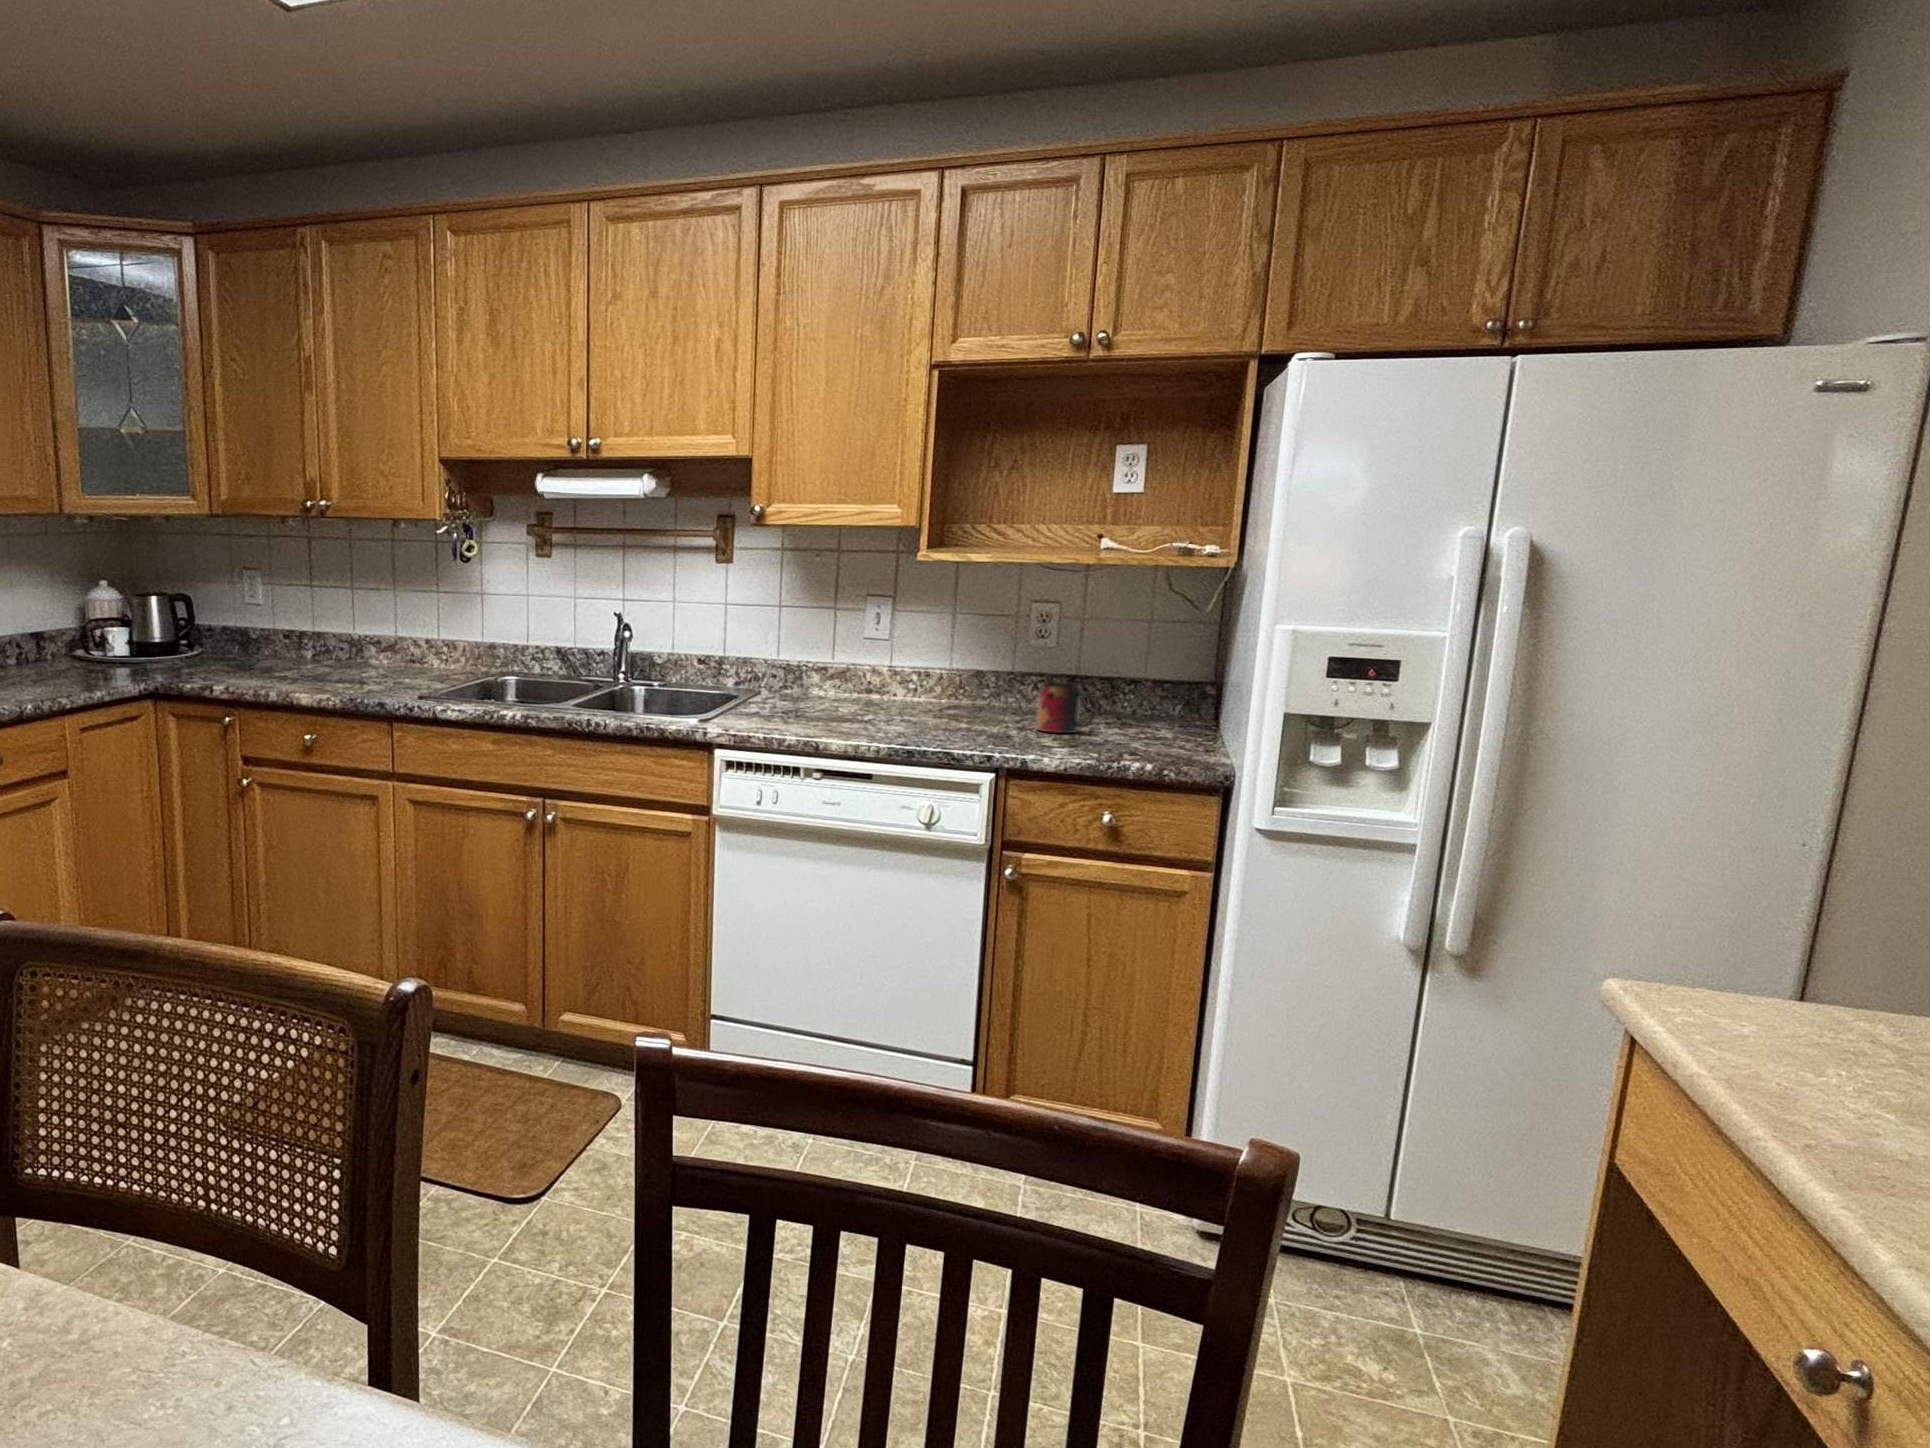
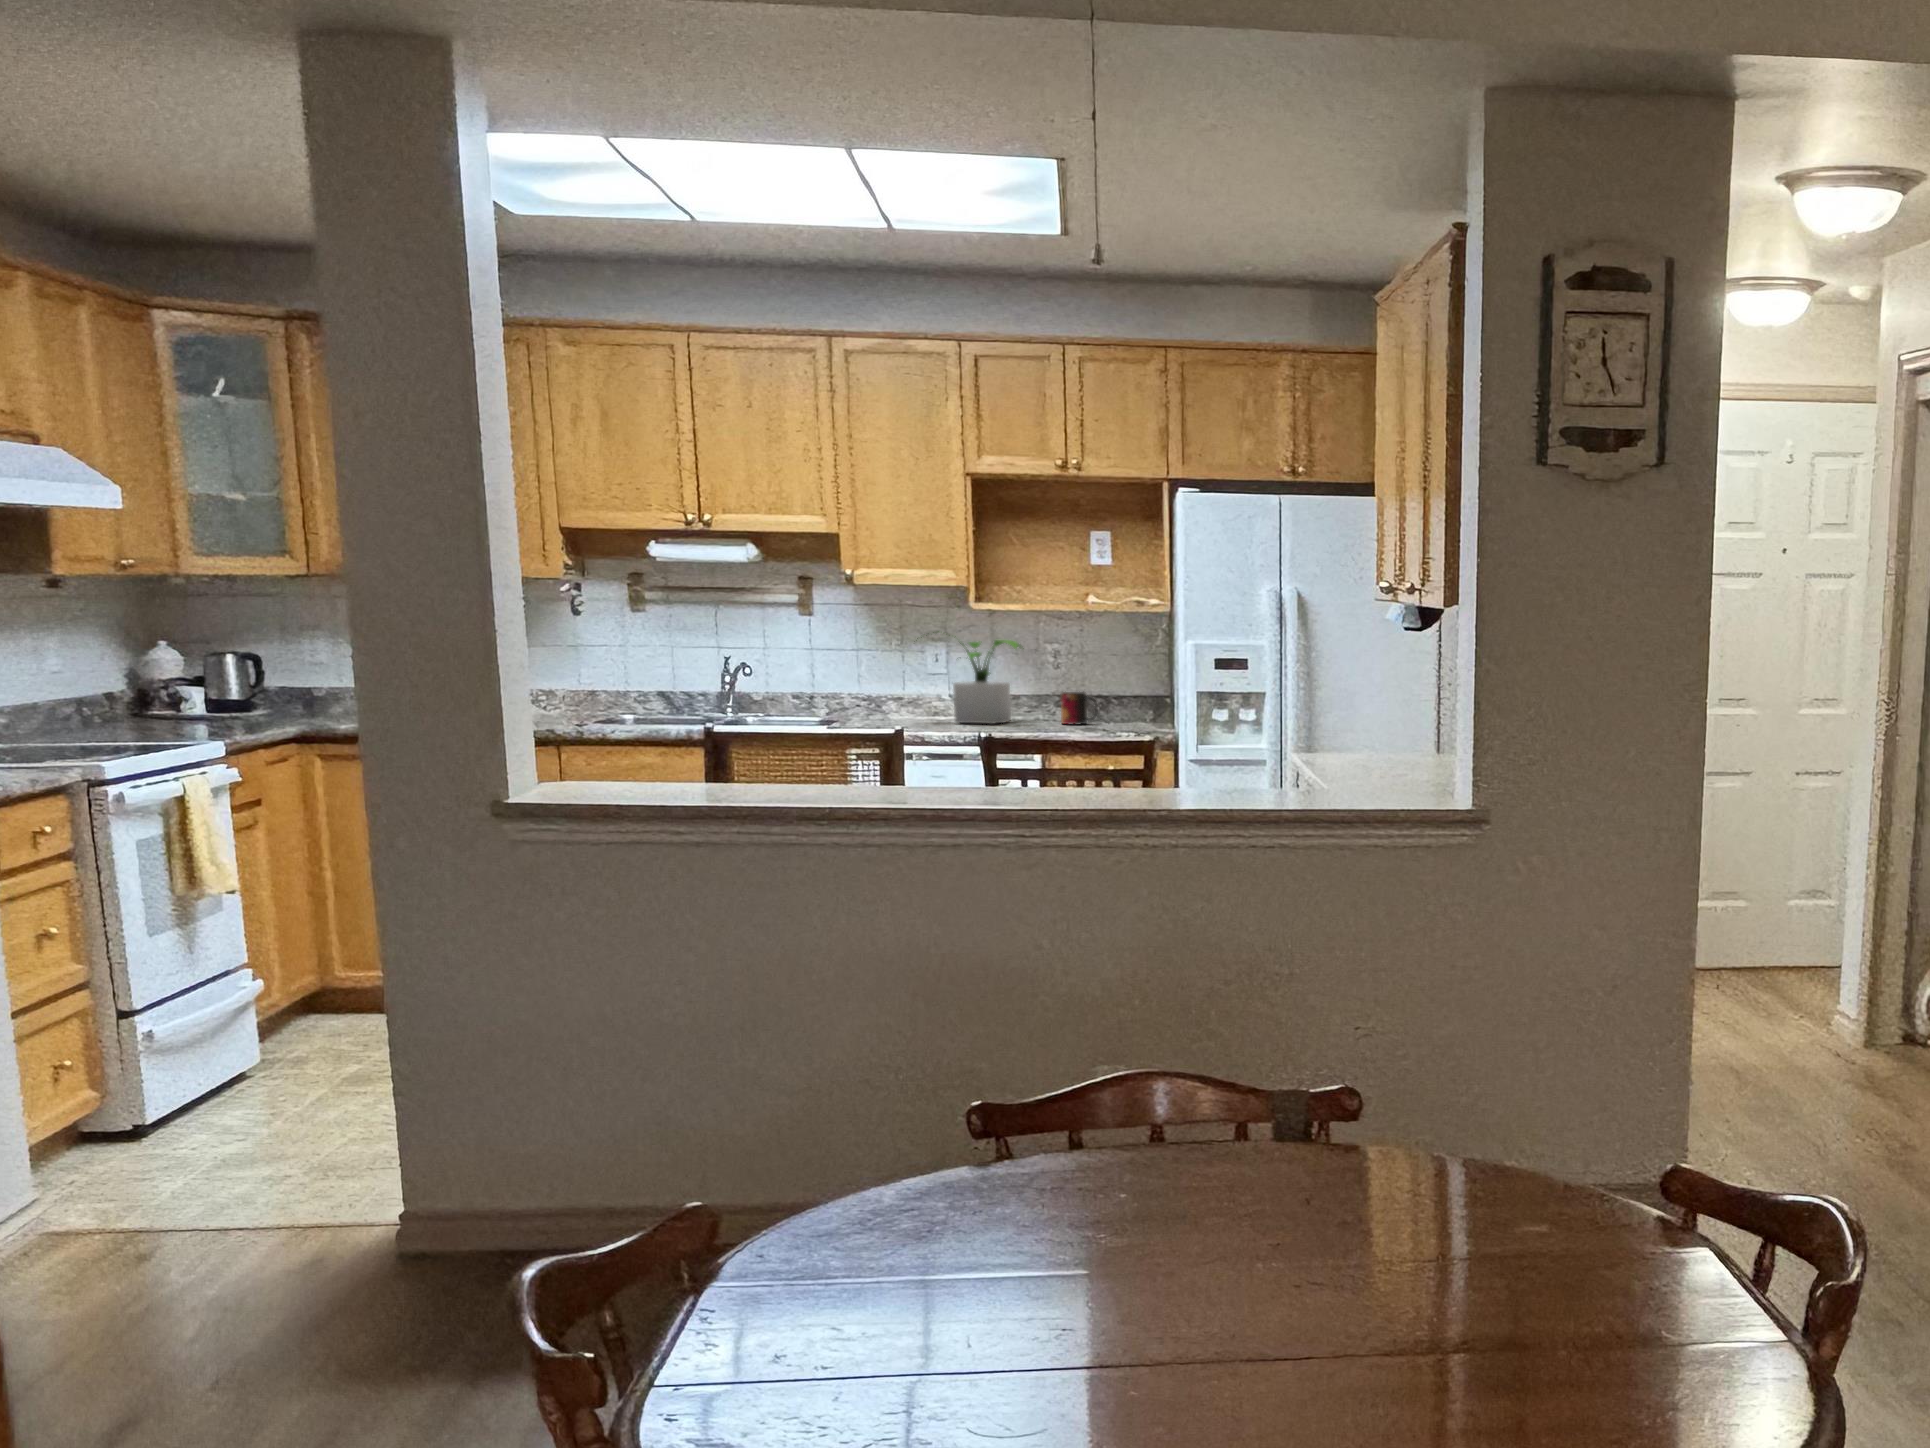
potted plant: none [836,590,994,723] -> present [916,635,1021,724]

